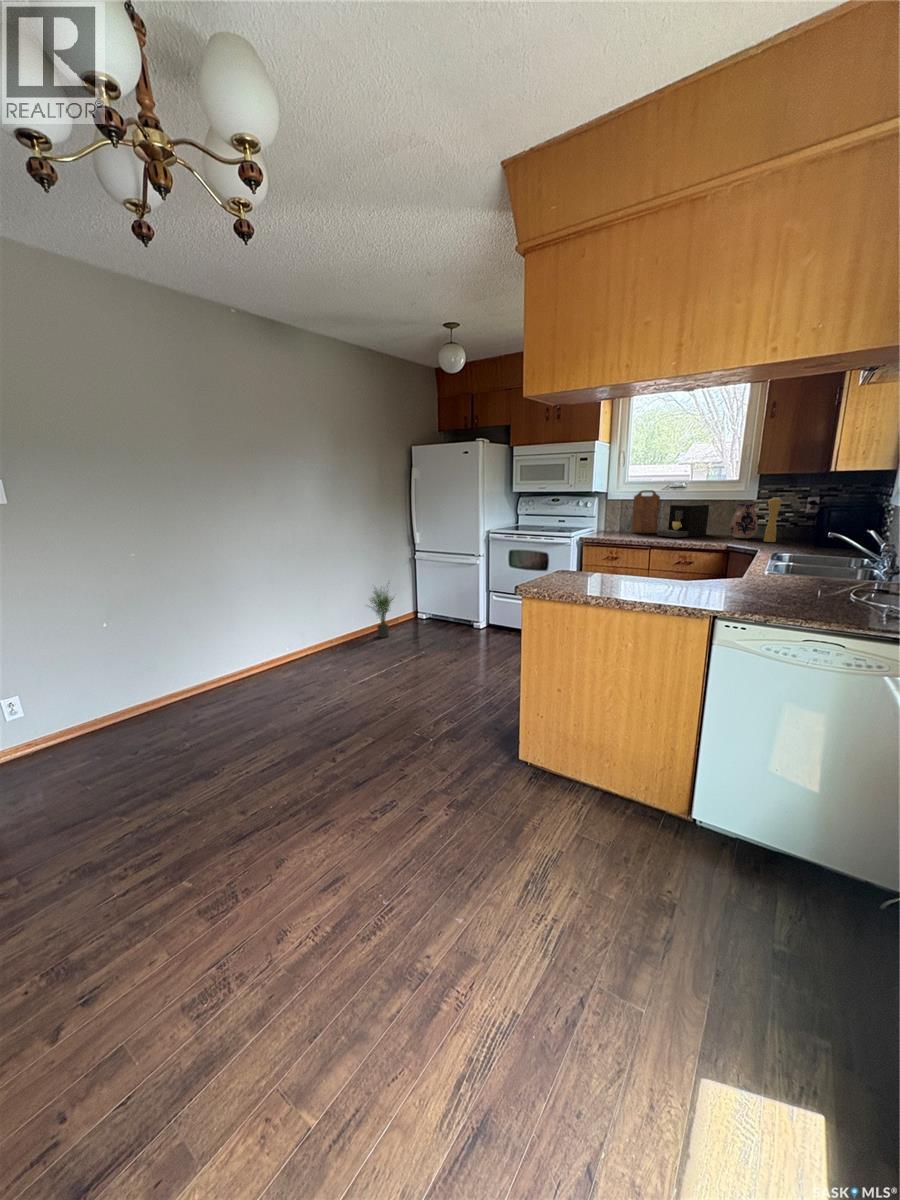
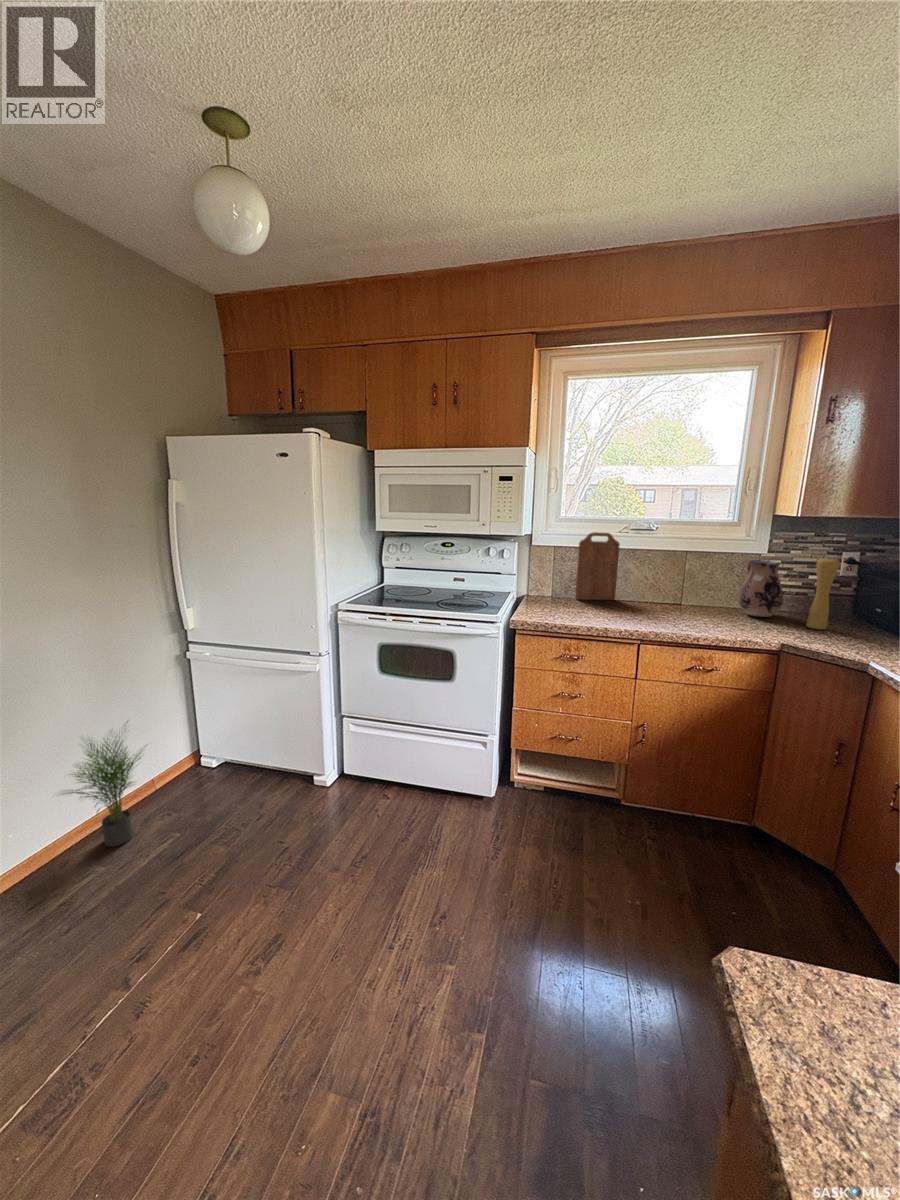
coffee maker: present [657,504,709,537] -> none [629,556,697,617]

